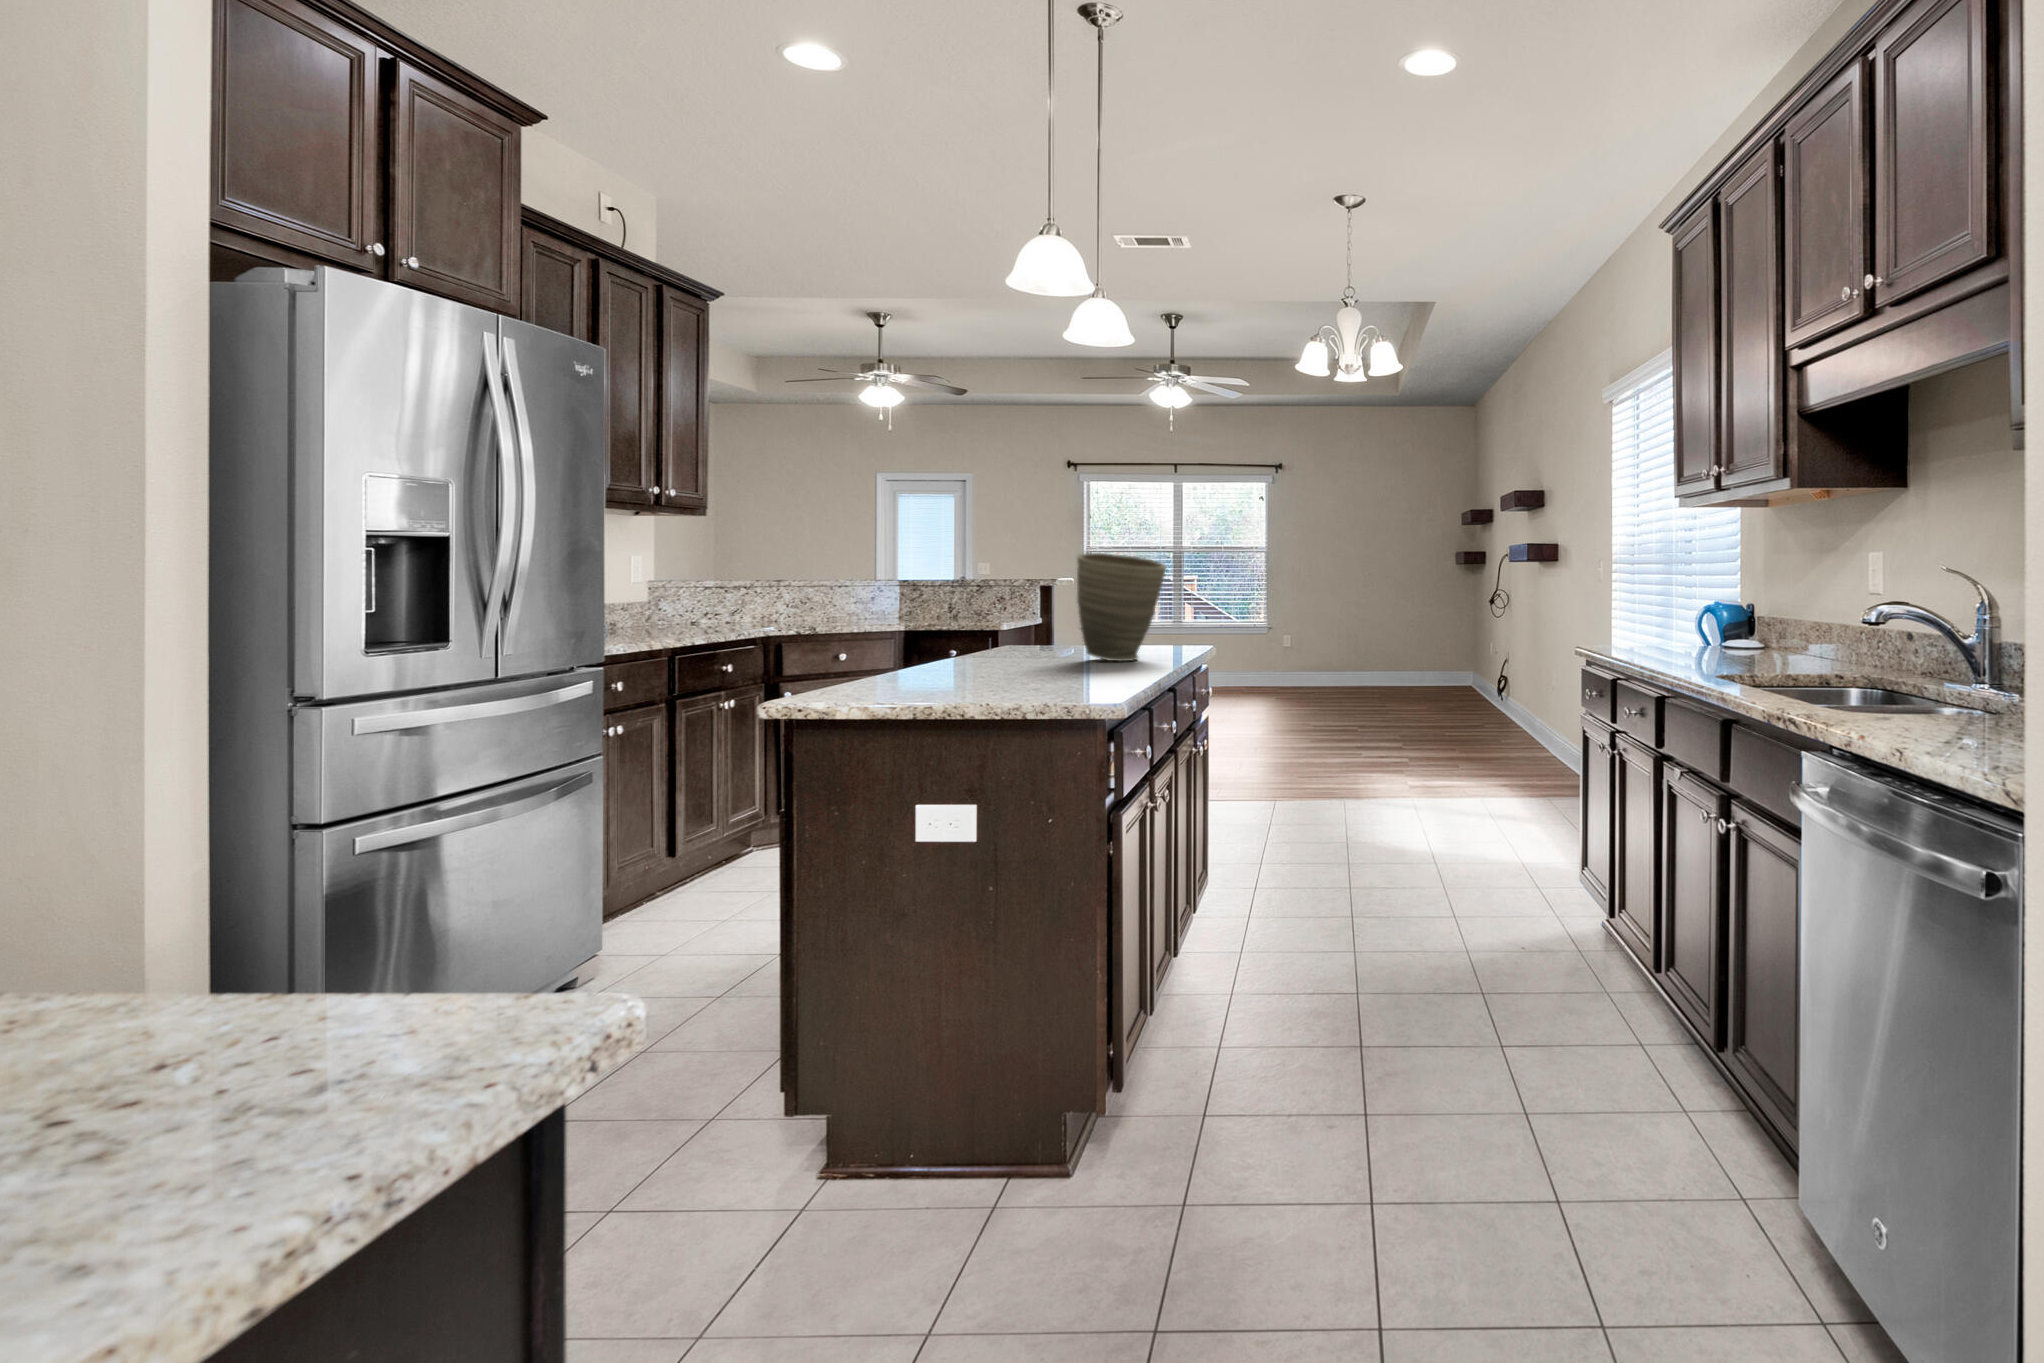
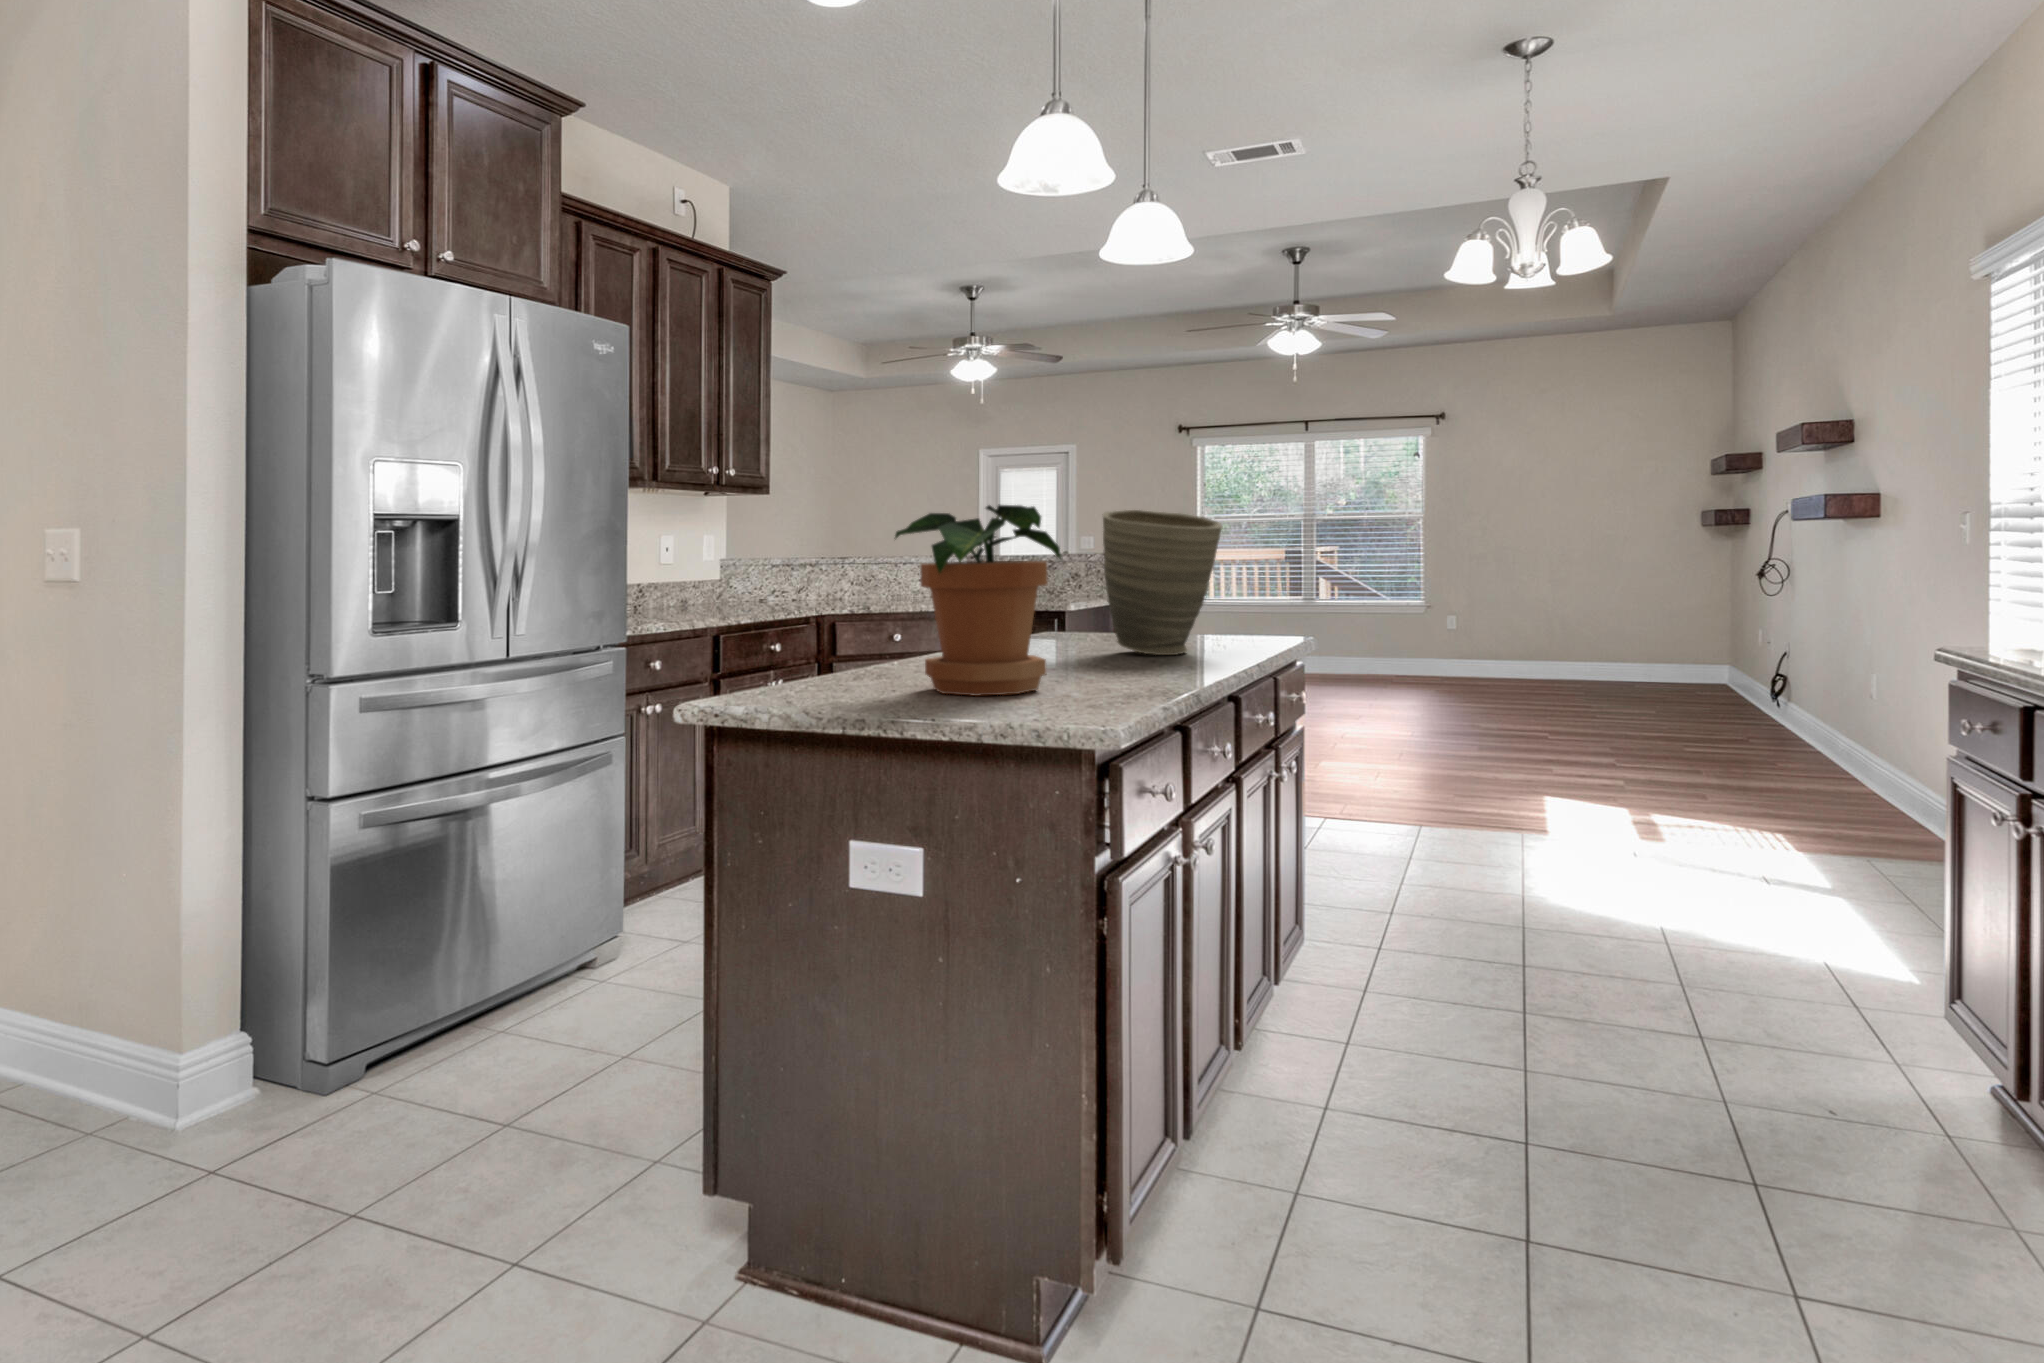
potted plant: none [935,552,1070,693] -> present [895,505,1061,696]

